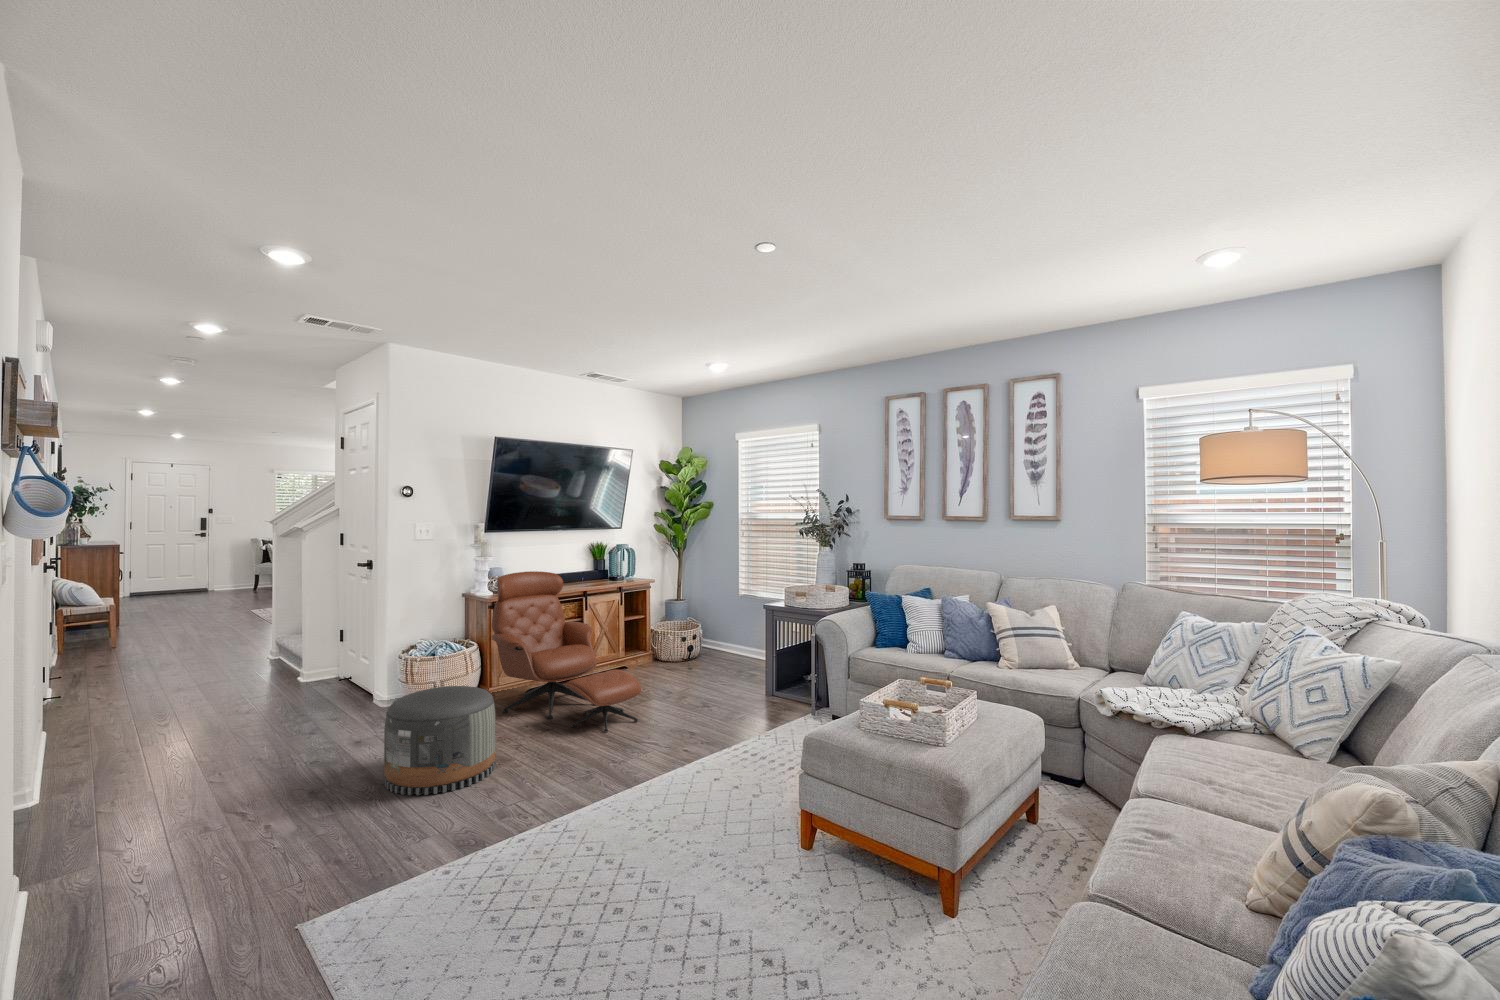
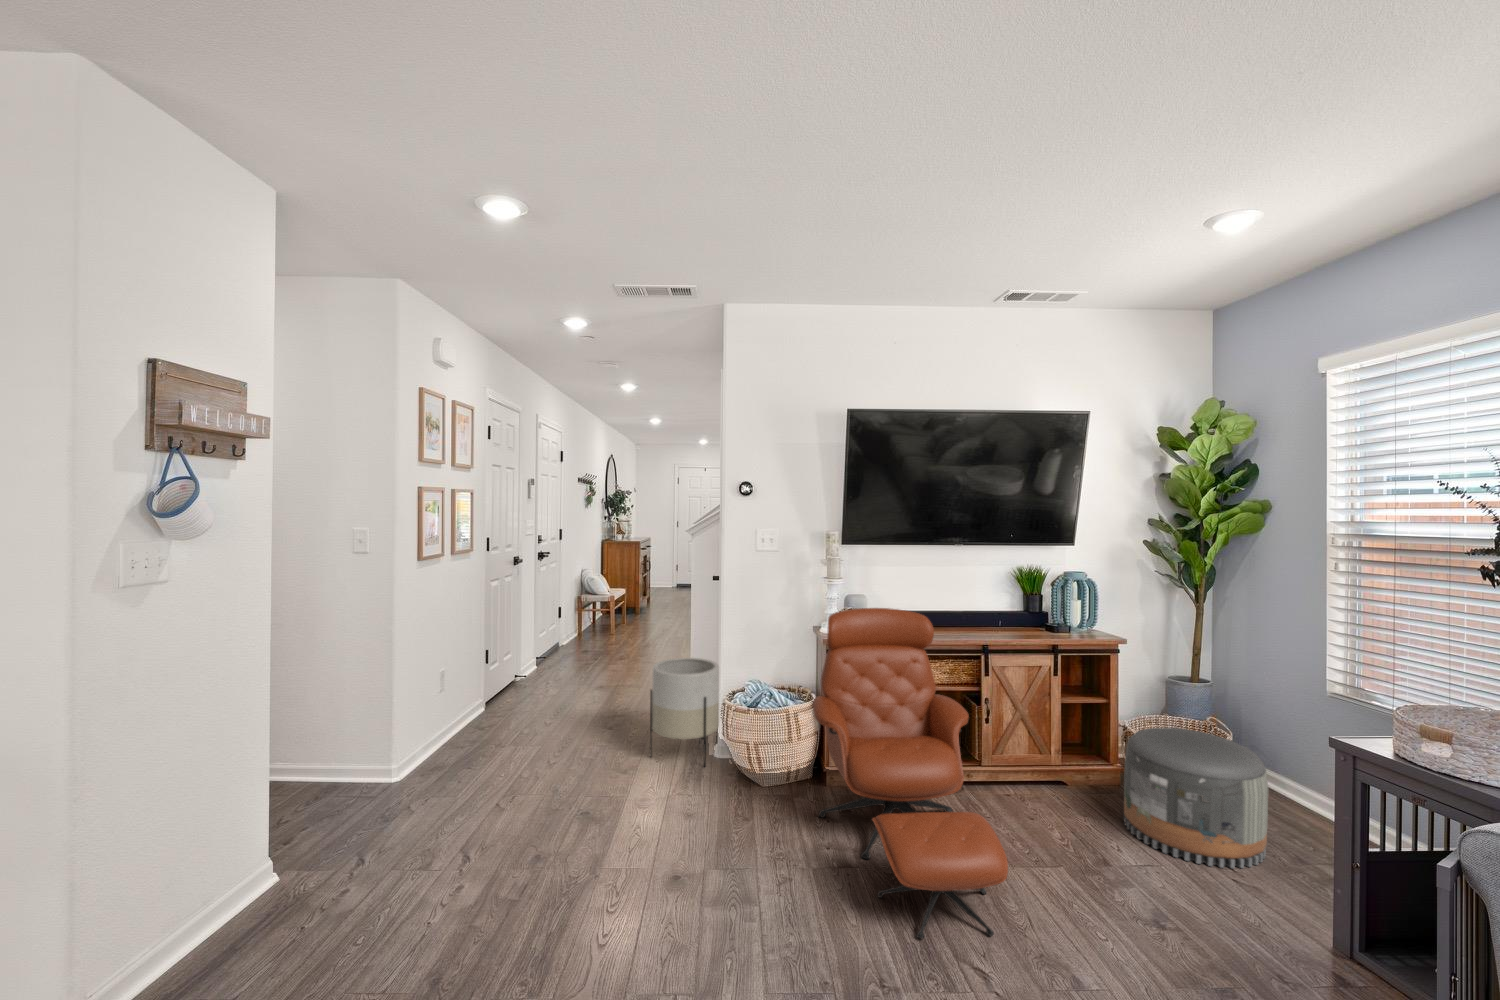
planter: none [326,634,390,722] -> present [650,658,719,766]
pouf: present [384,686,495,795] -> present [1124,728,1268,868]

